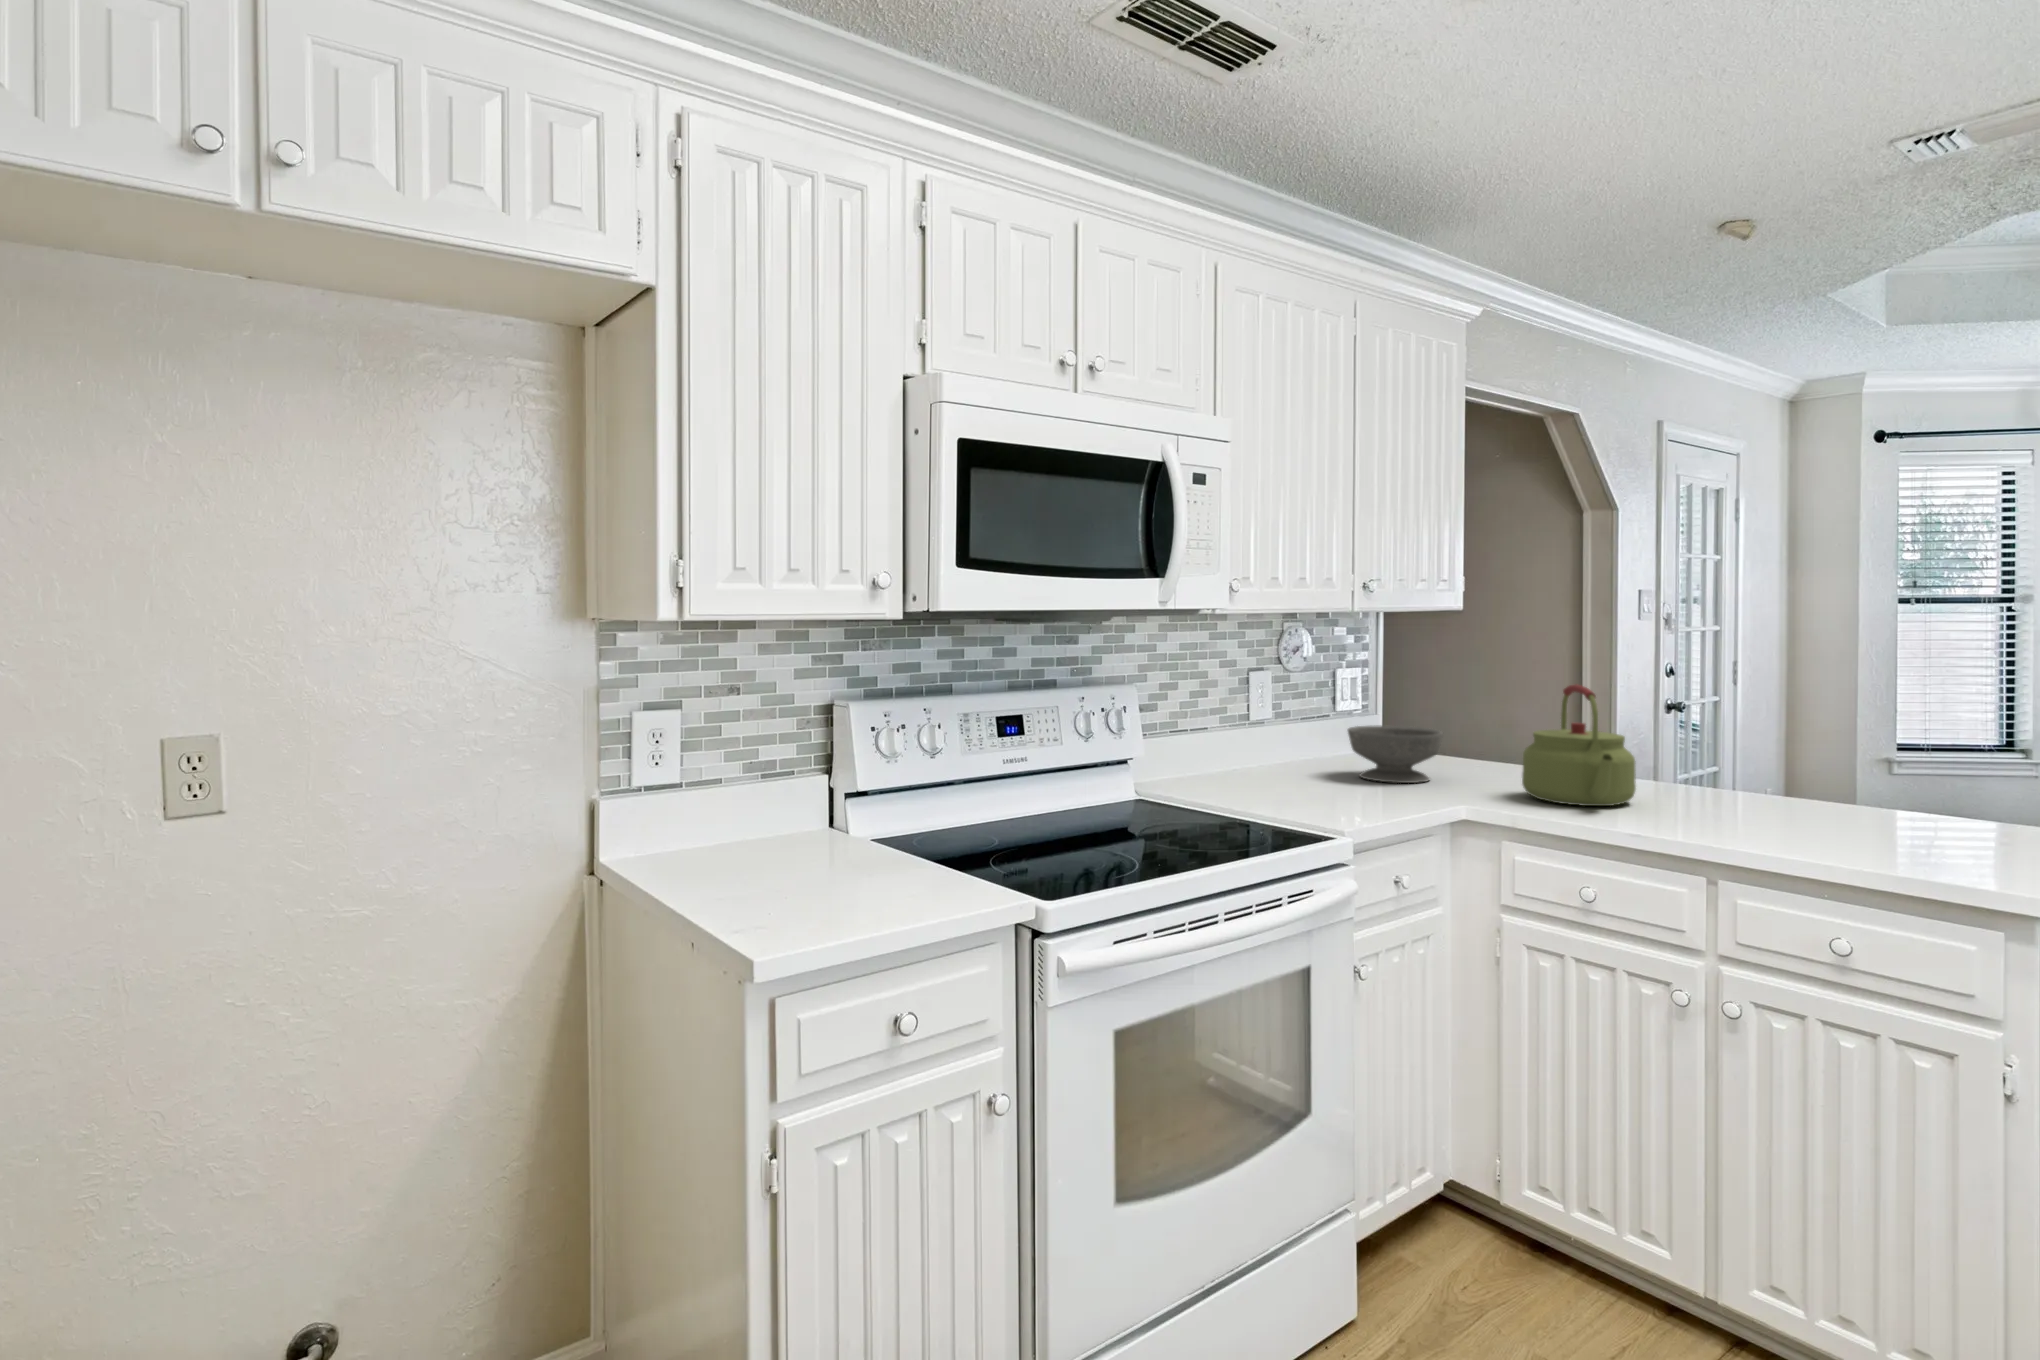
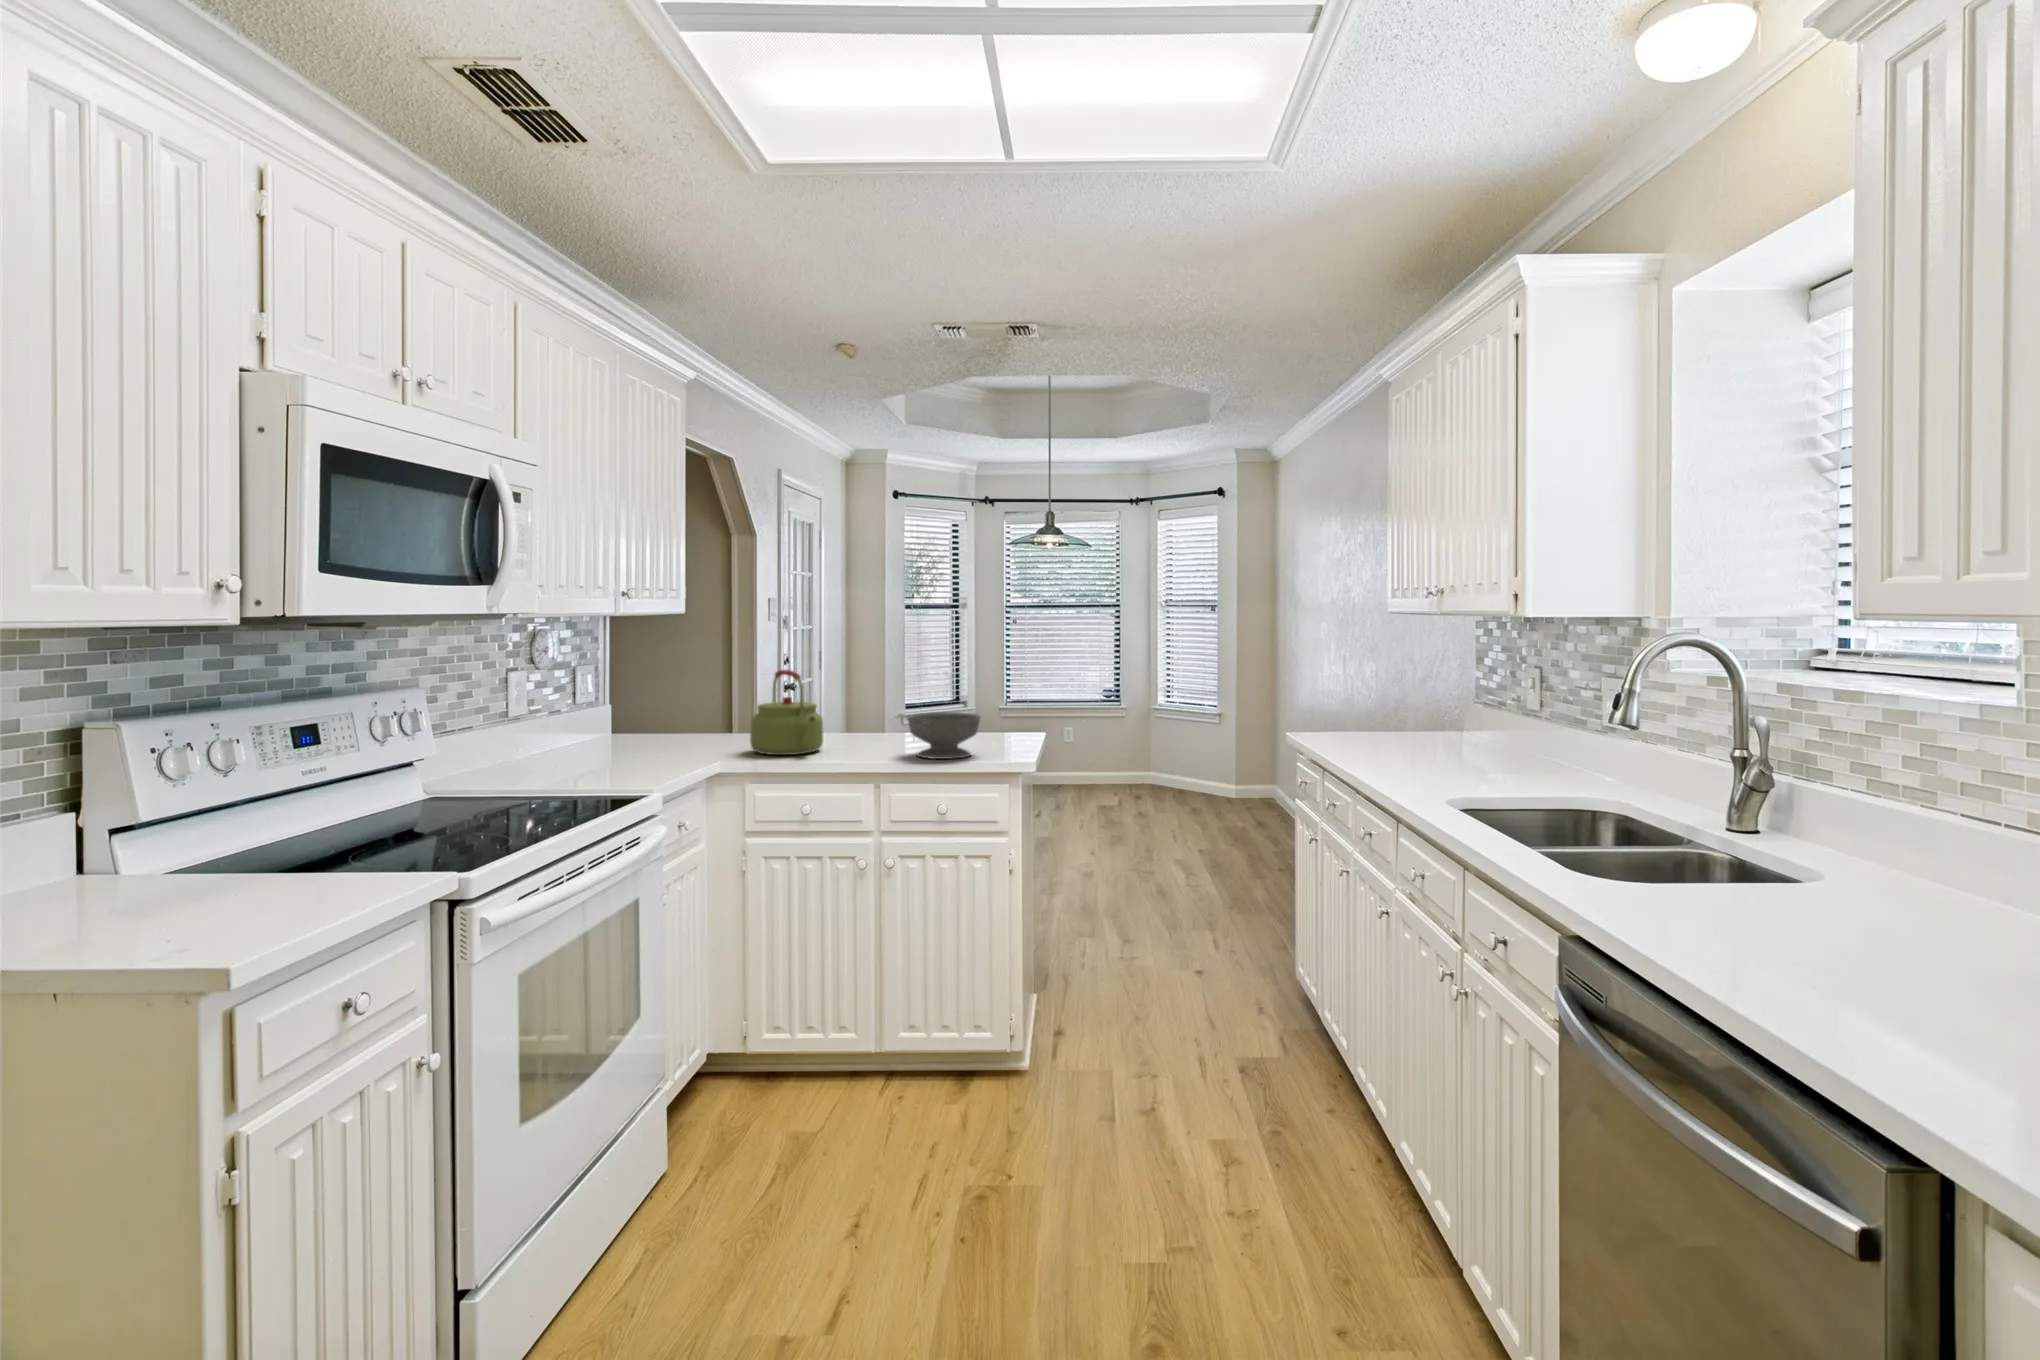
bowl: present [1348,725,1443,783] -> present [907,712,981,759]

